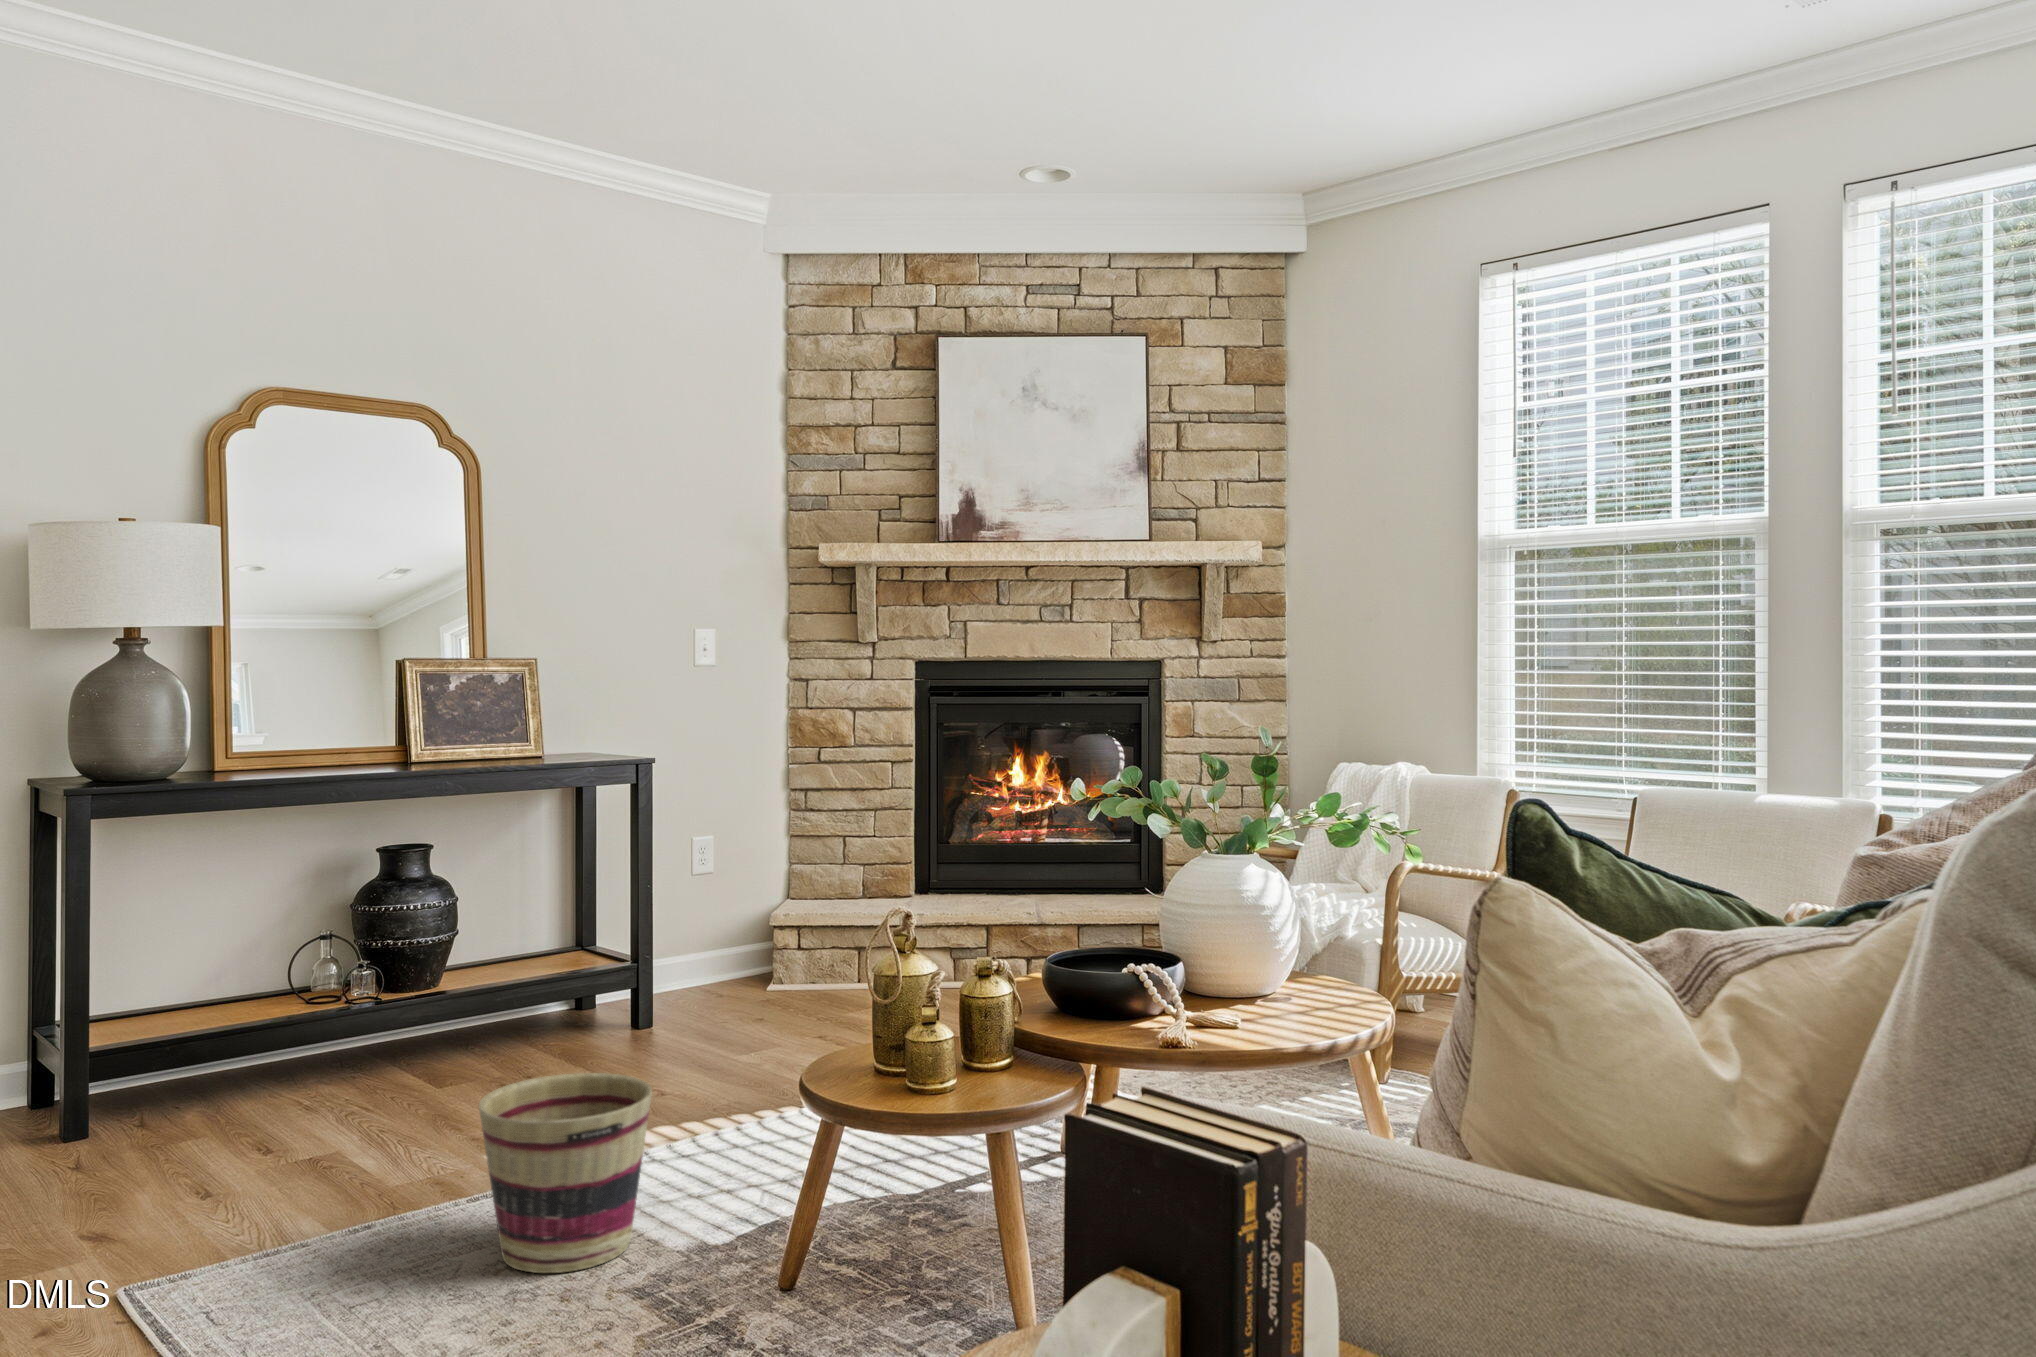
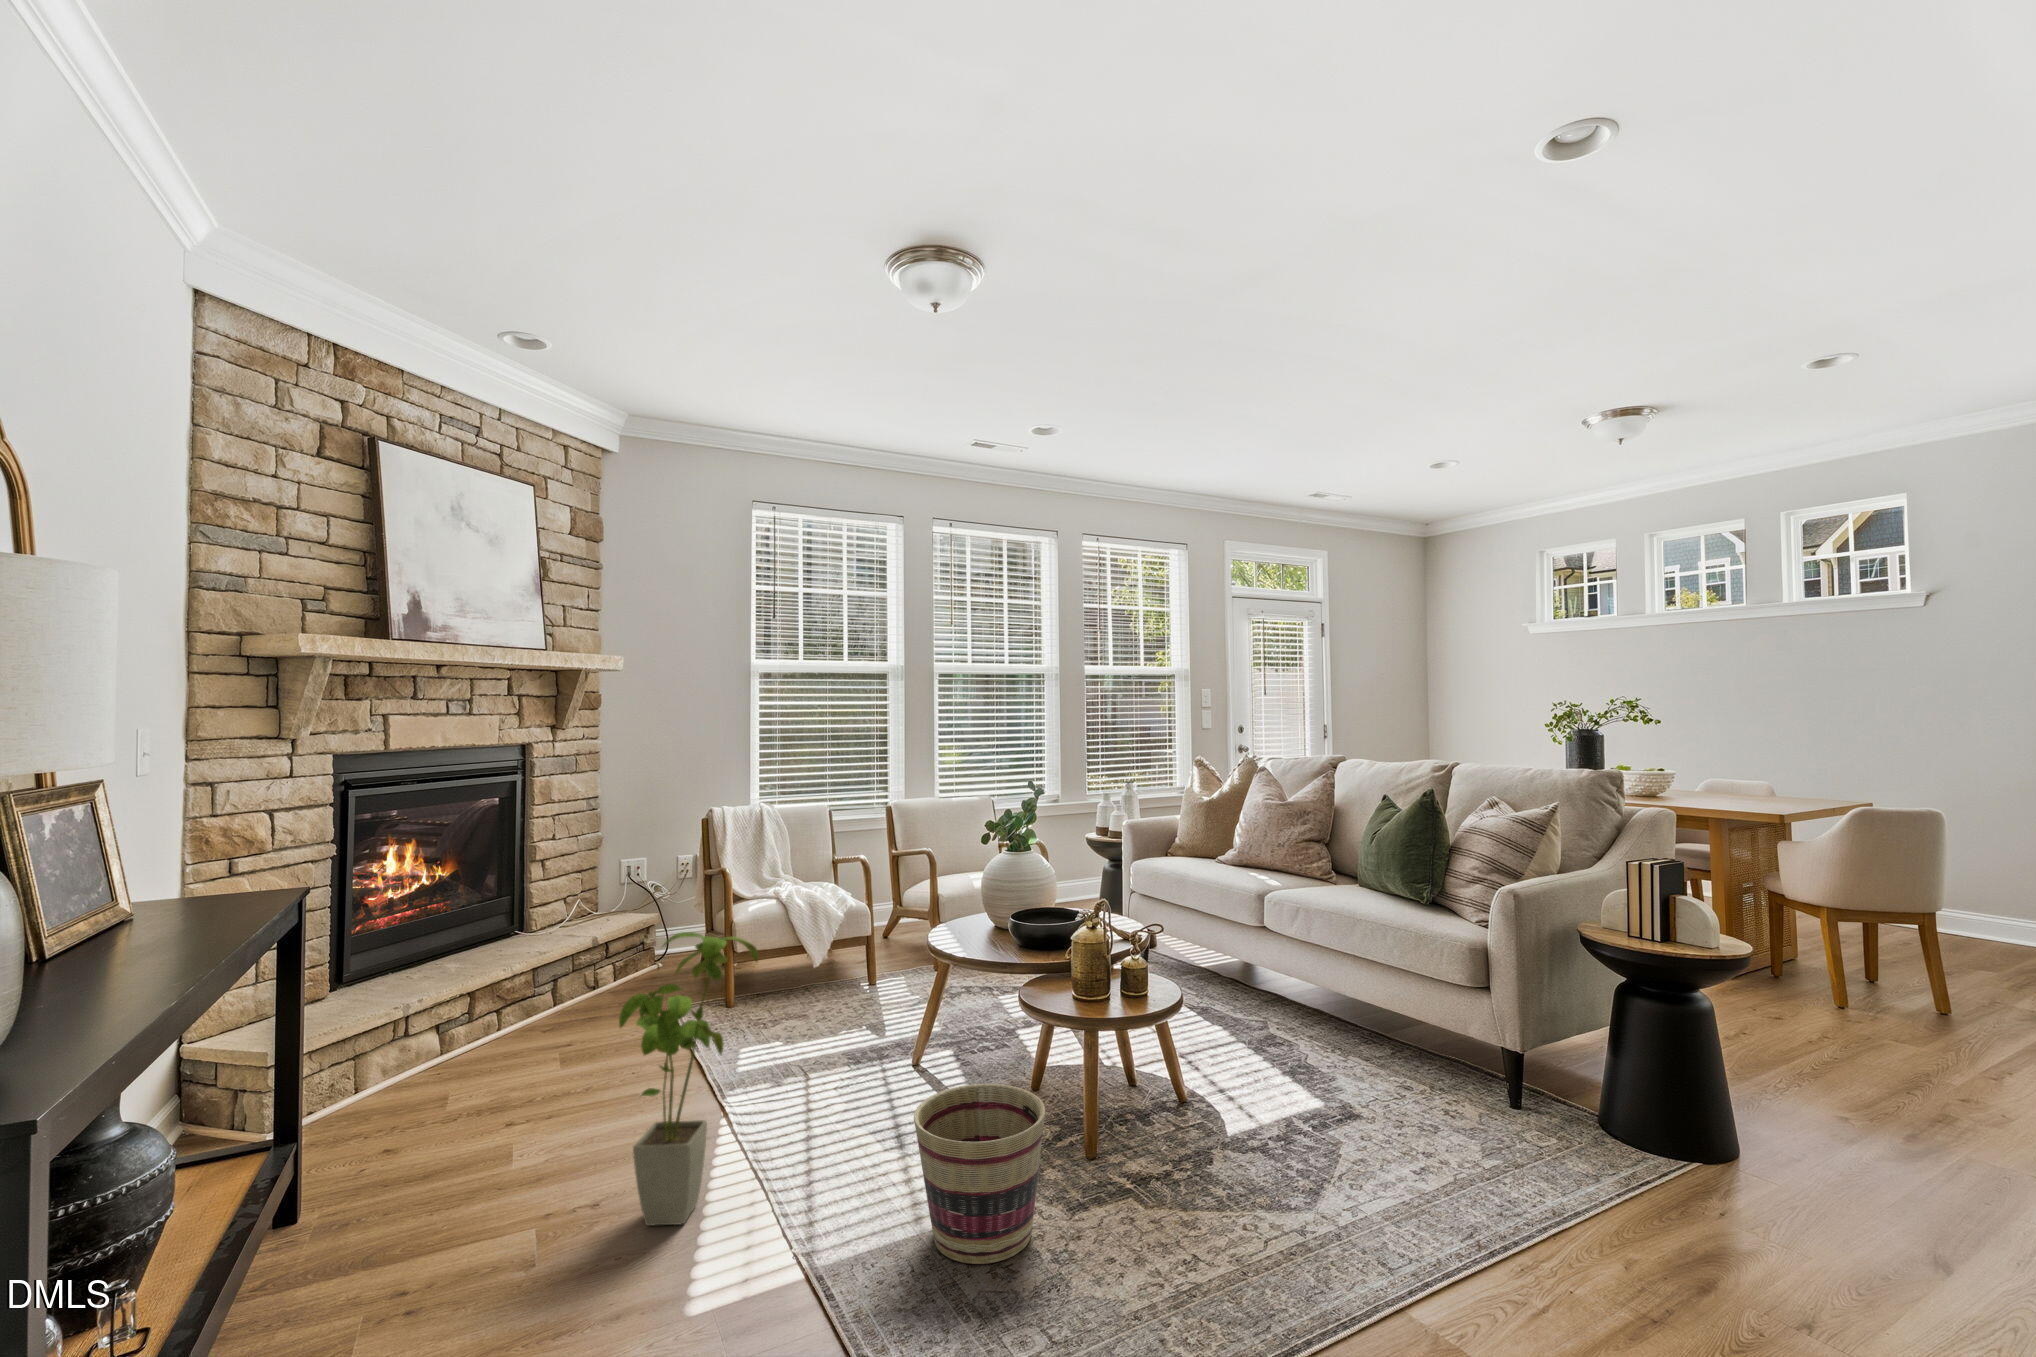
house plant: none [580,836,734,1126] -> present [619,932,759,1225]

